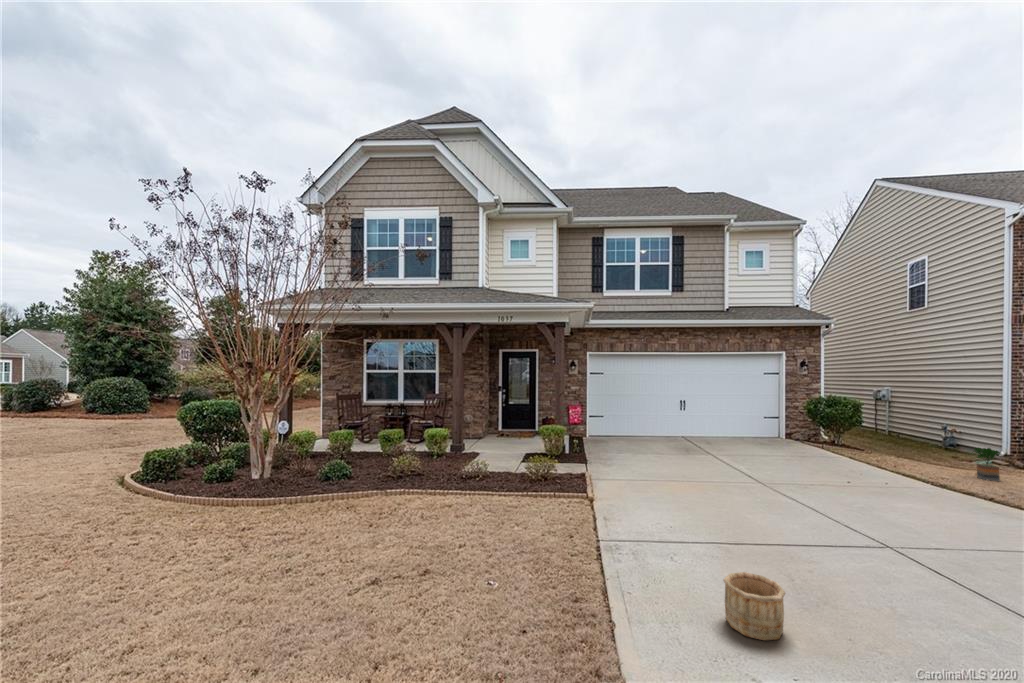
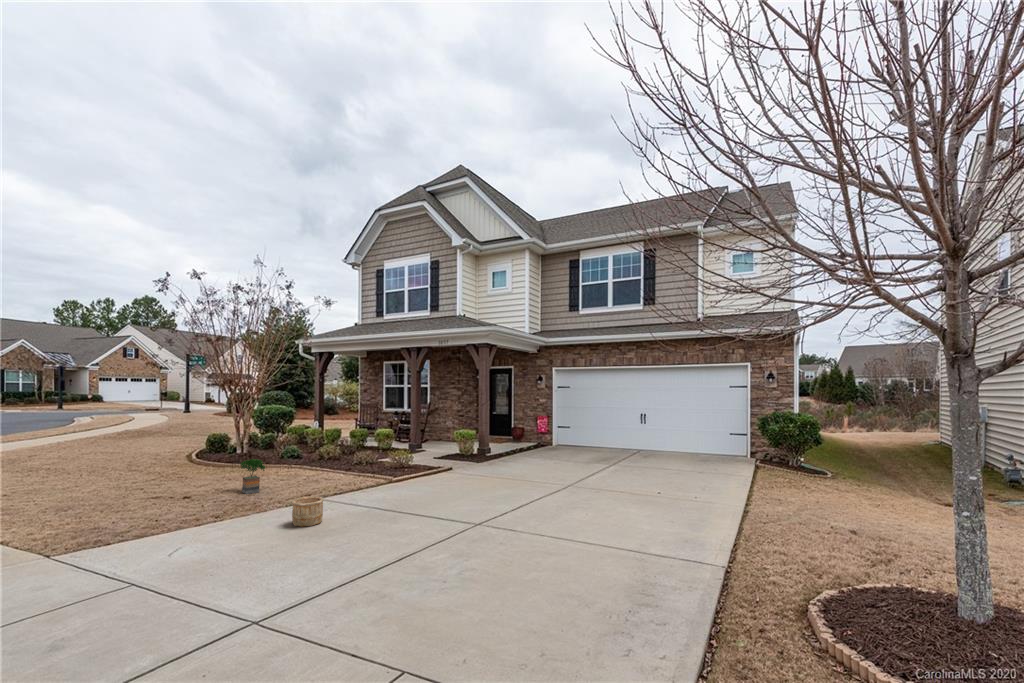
potted tree: present [971,448,1001,481] -> present [241,459,265,494]

